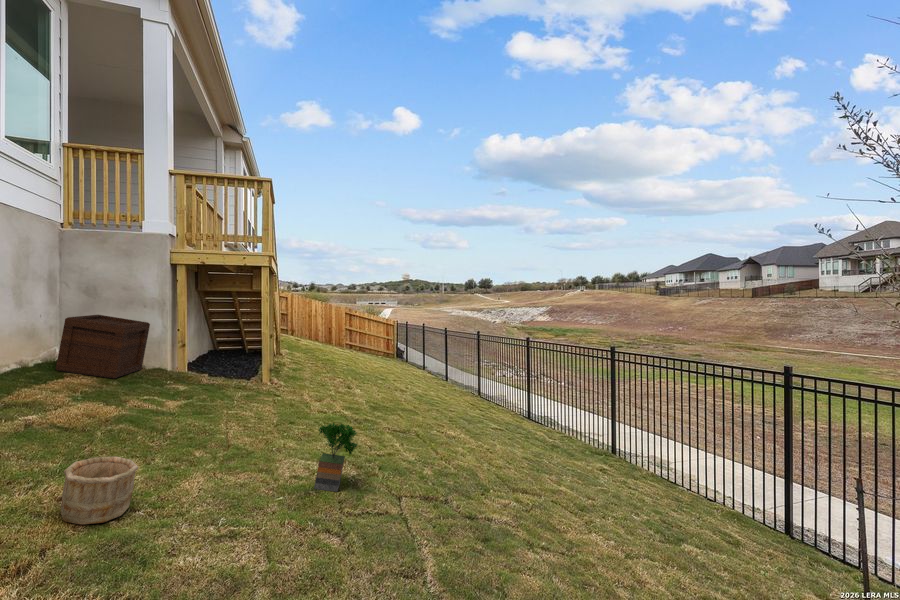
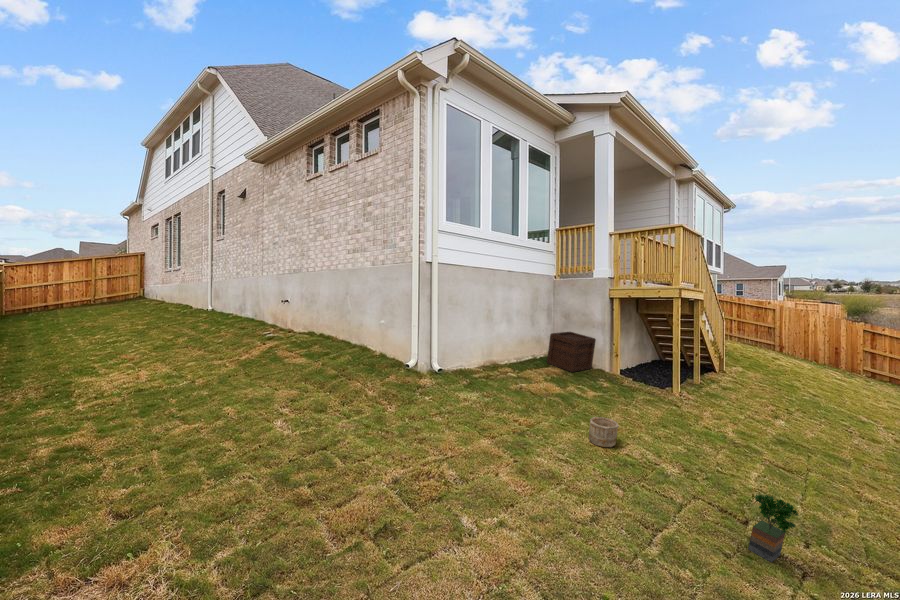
potted tree: present [314,423,357,492] -> present [748,495,799,562]
wooden bucket: present [61,456,138,524] -> present [589,417,619,447]

